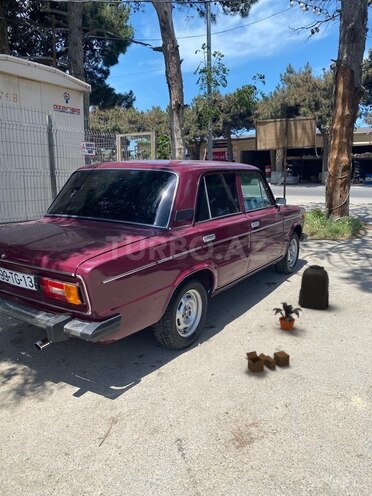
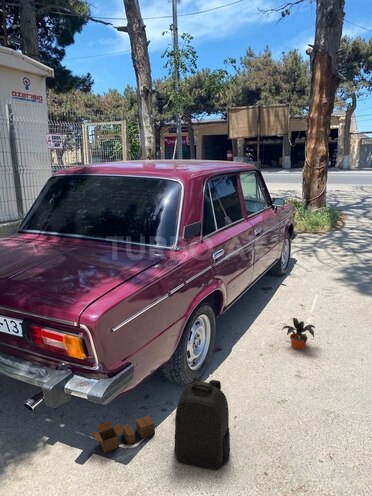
backpack: present [298,265,329,310] -> present [174,377,230,470]
cardboard box: present [246,351,290,372] -> present [93,415,155,453]

